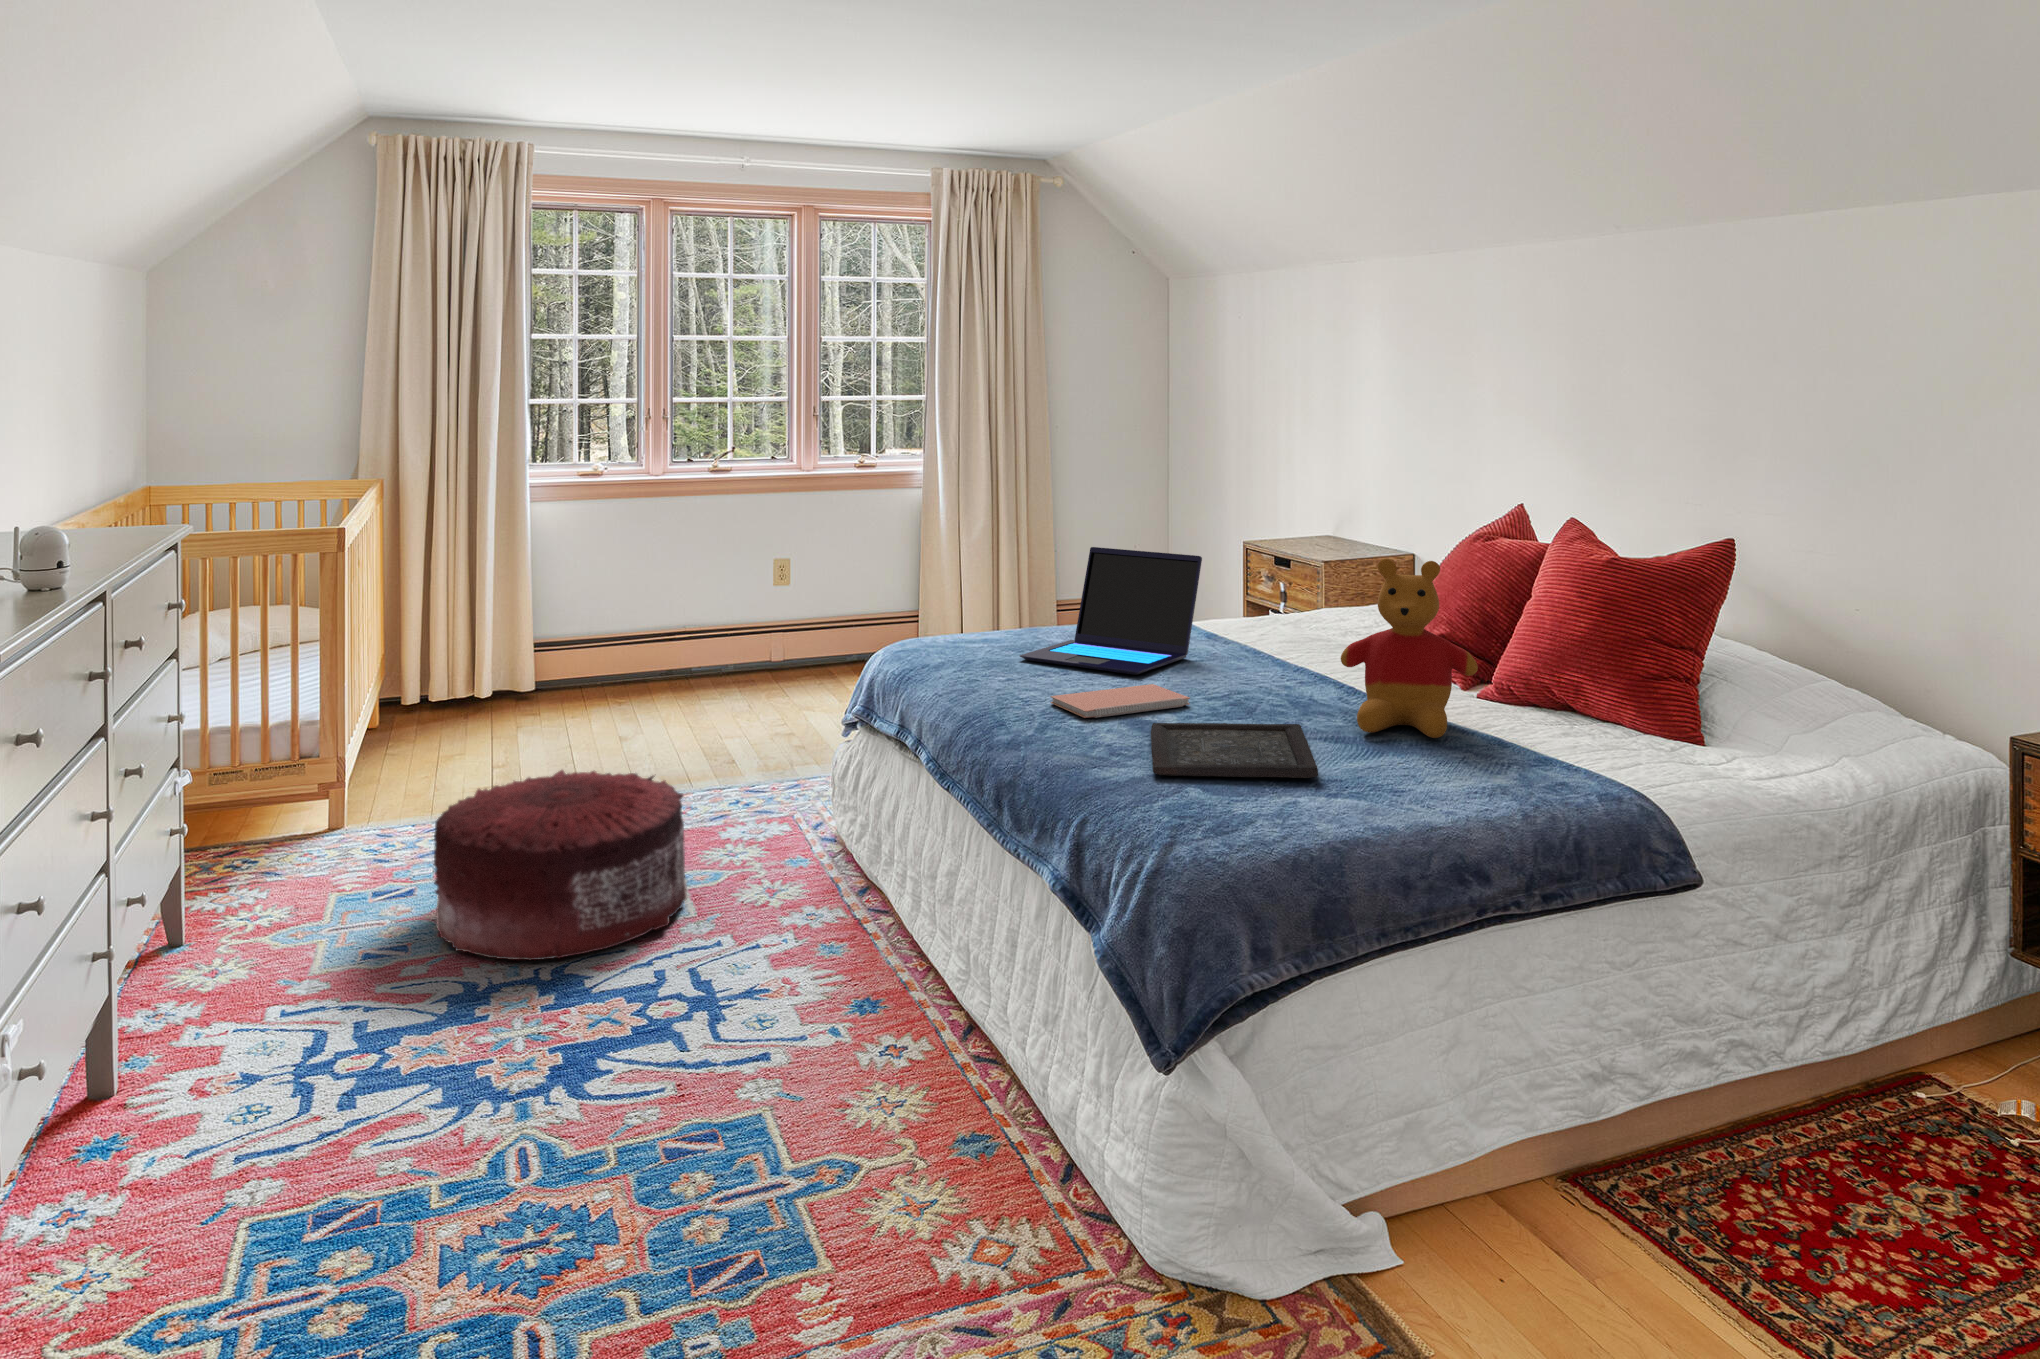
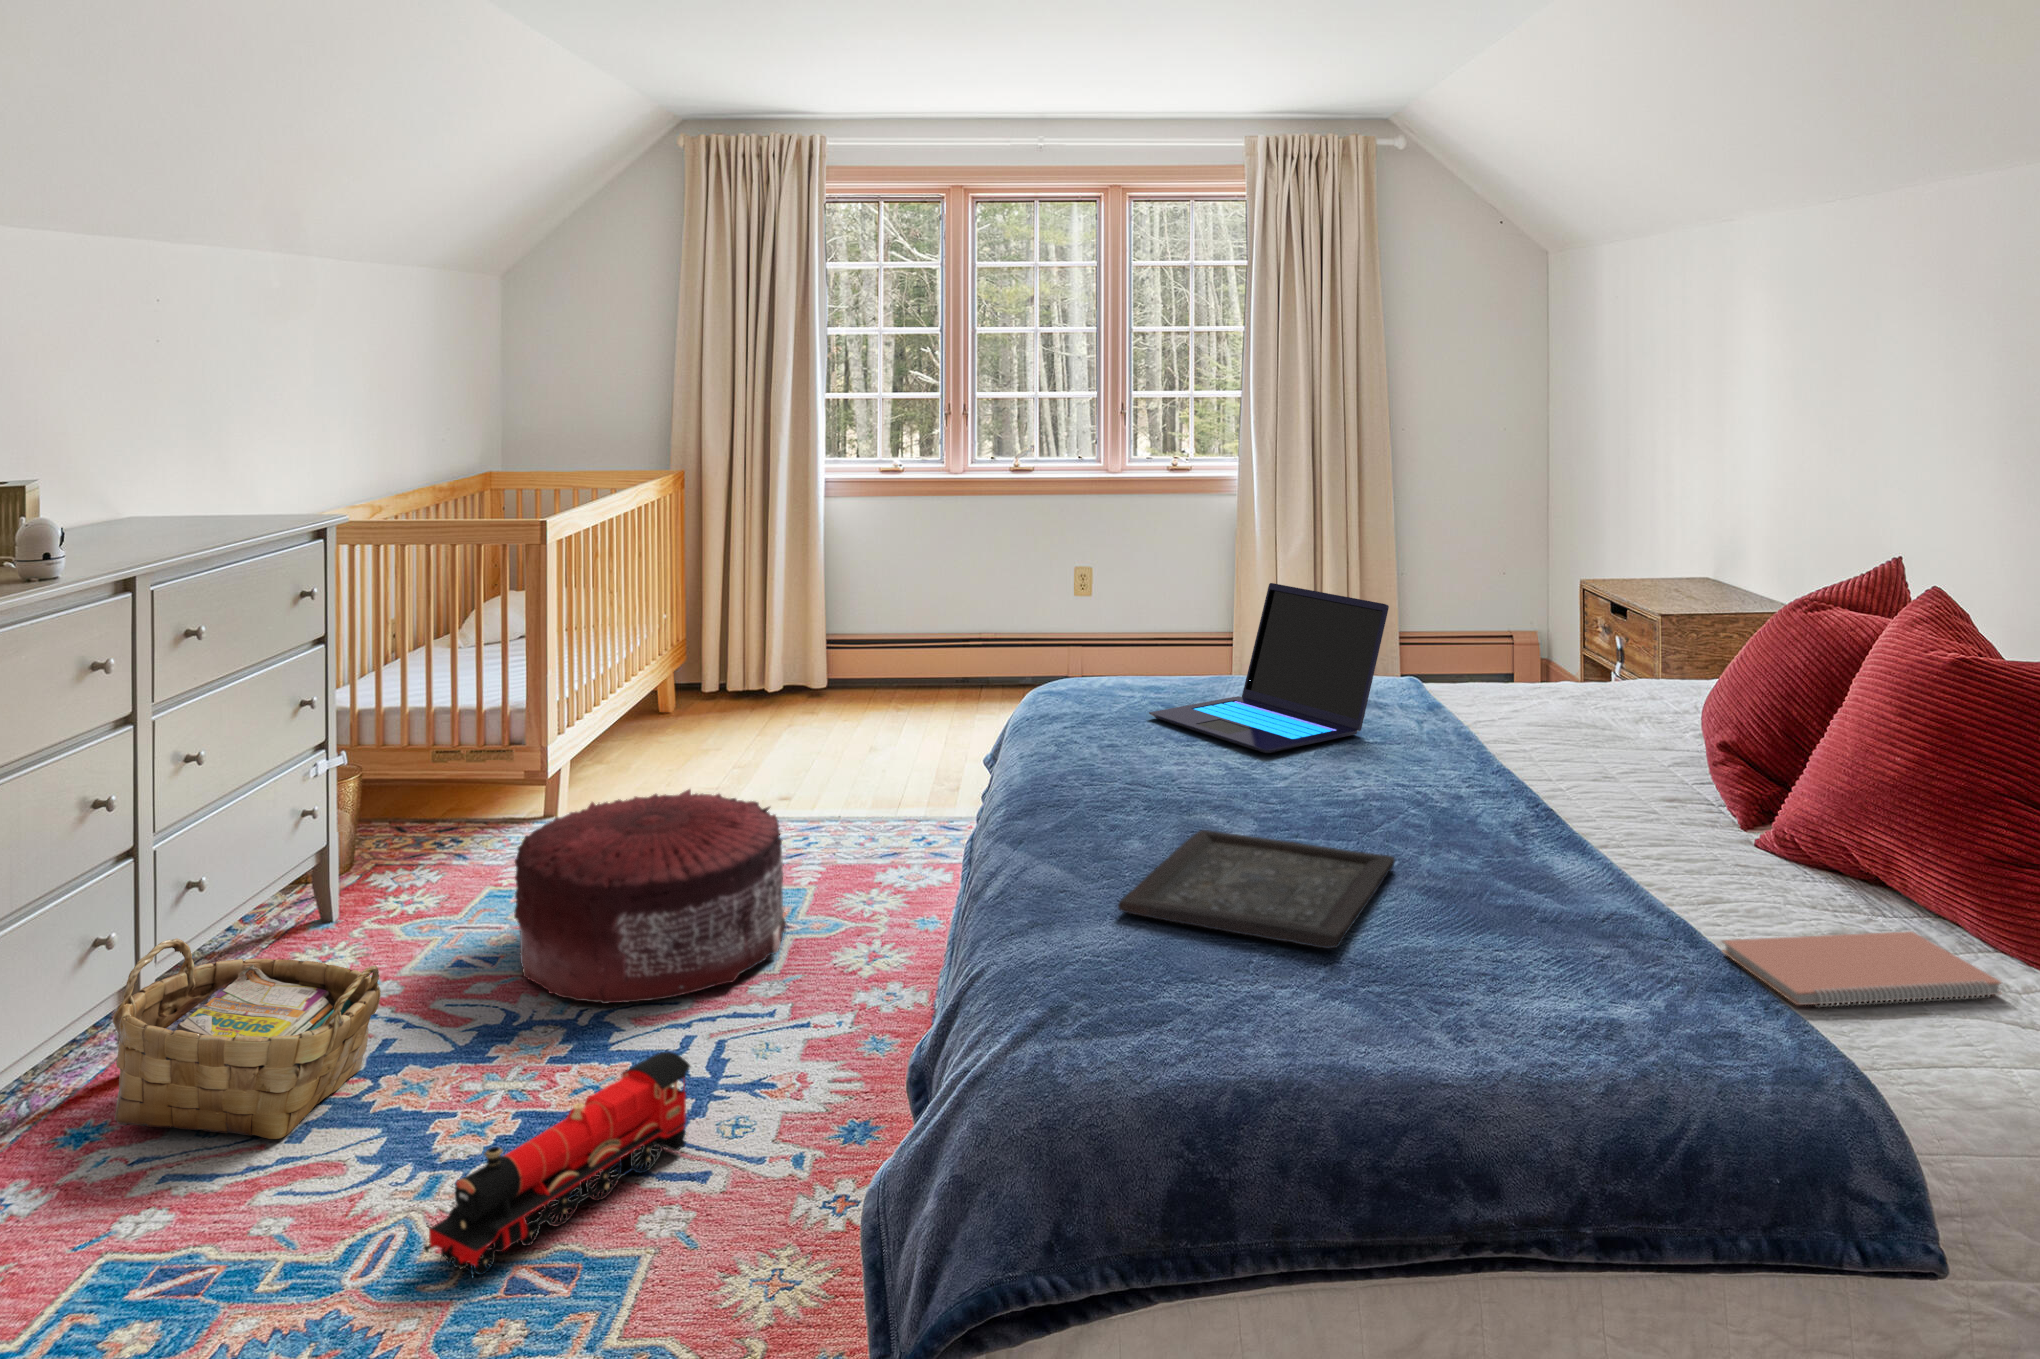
stuffed bear: present [1341,559,1478,738] -> none [1475,633,1675,904]
notebook: present [1050,684,1190,718] -> present [1722,931,2001,1006]
woven basket: none [146,937,398,1116] -> present [113,938,381,1139]
toy train: none [583,964,734,1151] -> present [424,1052,690,1277]

